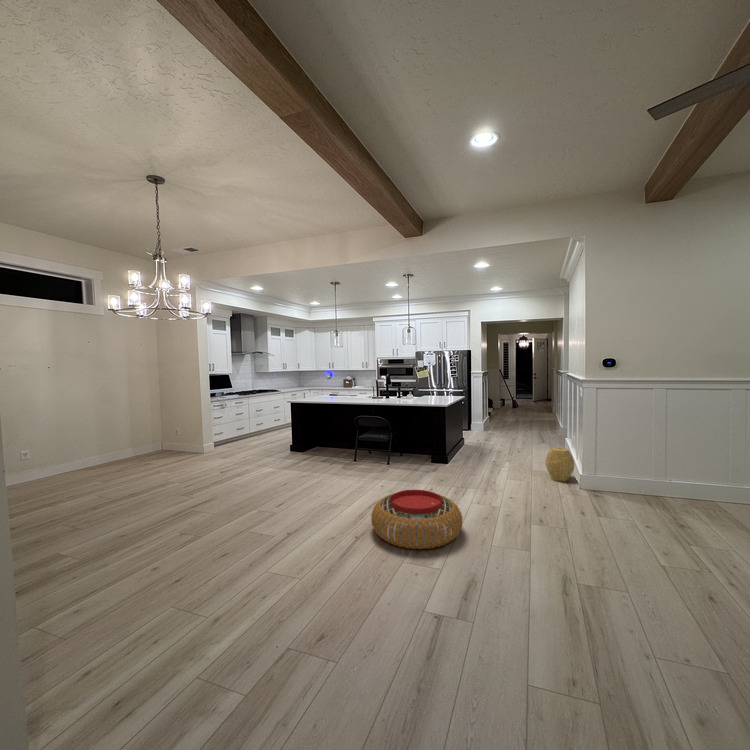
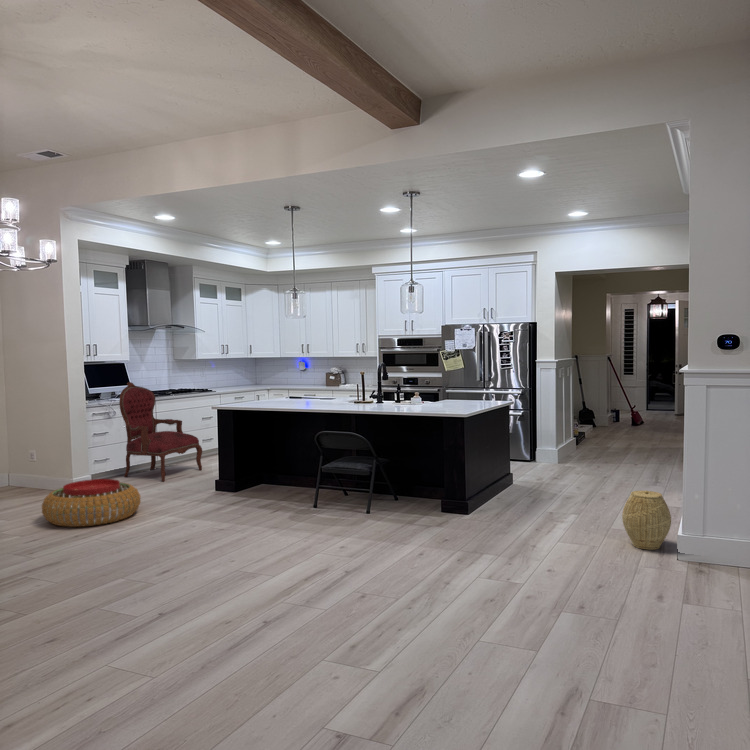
armchair: none [230,386,279,446] -> present [119,382,202,482]
pouf: present [371,490,463,549] -> present [42,479,141,527]

